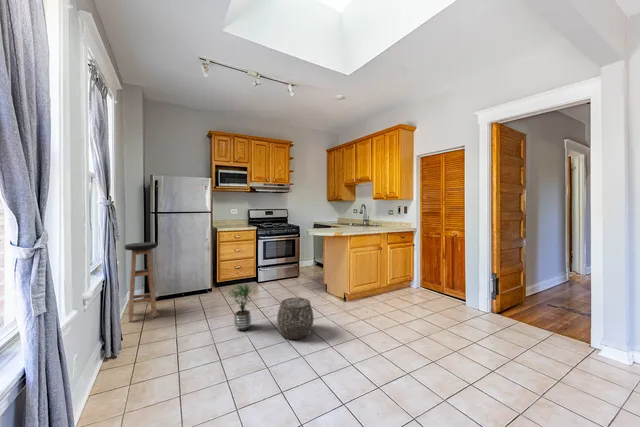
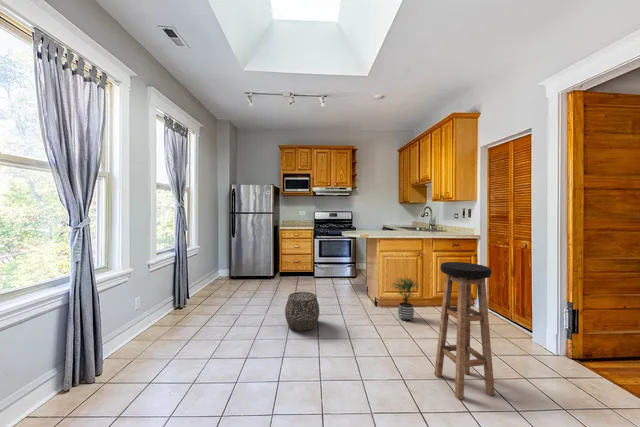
bar stool: present [125,242,157,322] -> present [435,262,495,399]
potted plant: present [229,284,255,331] -> present [393,278,418,321]

